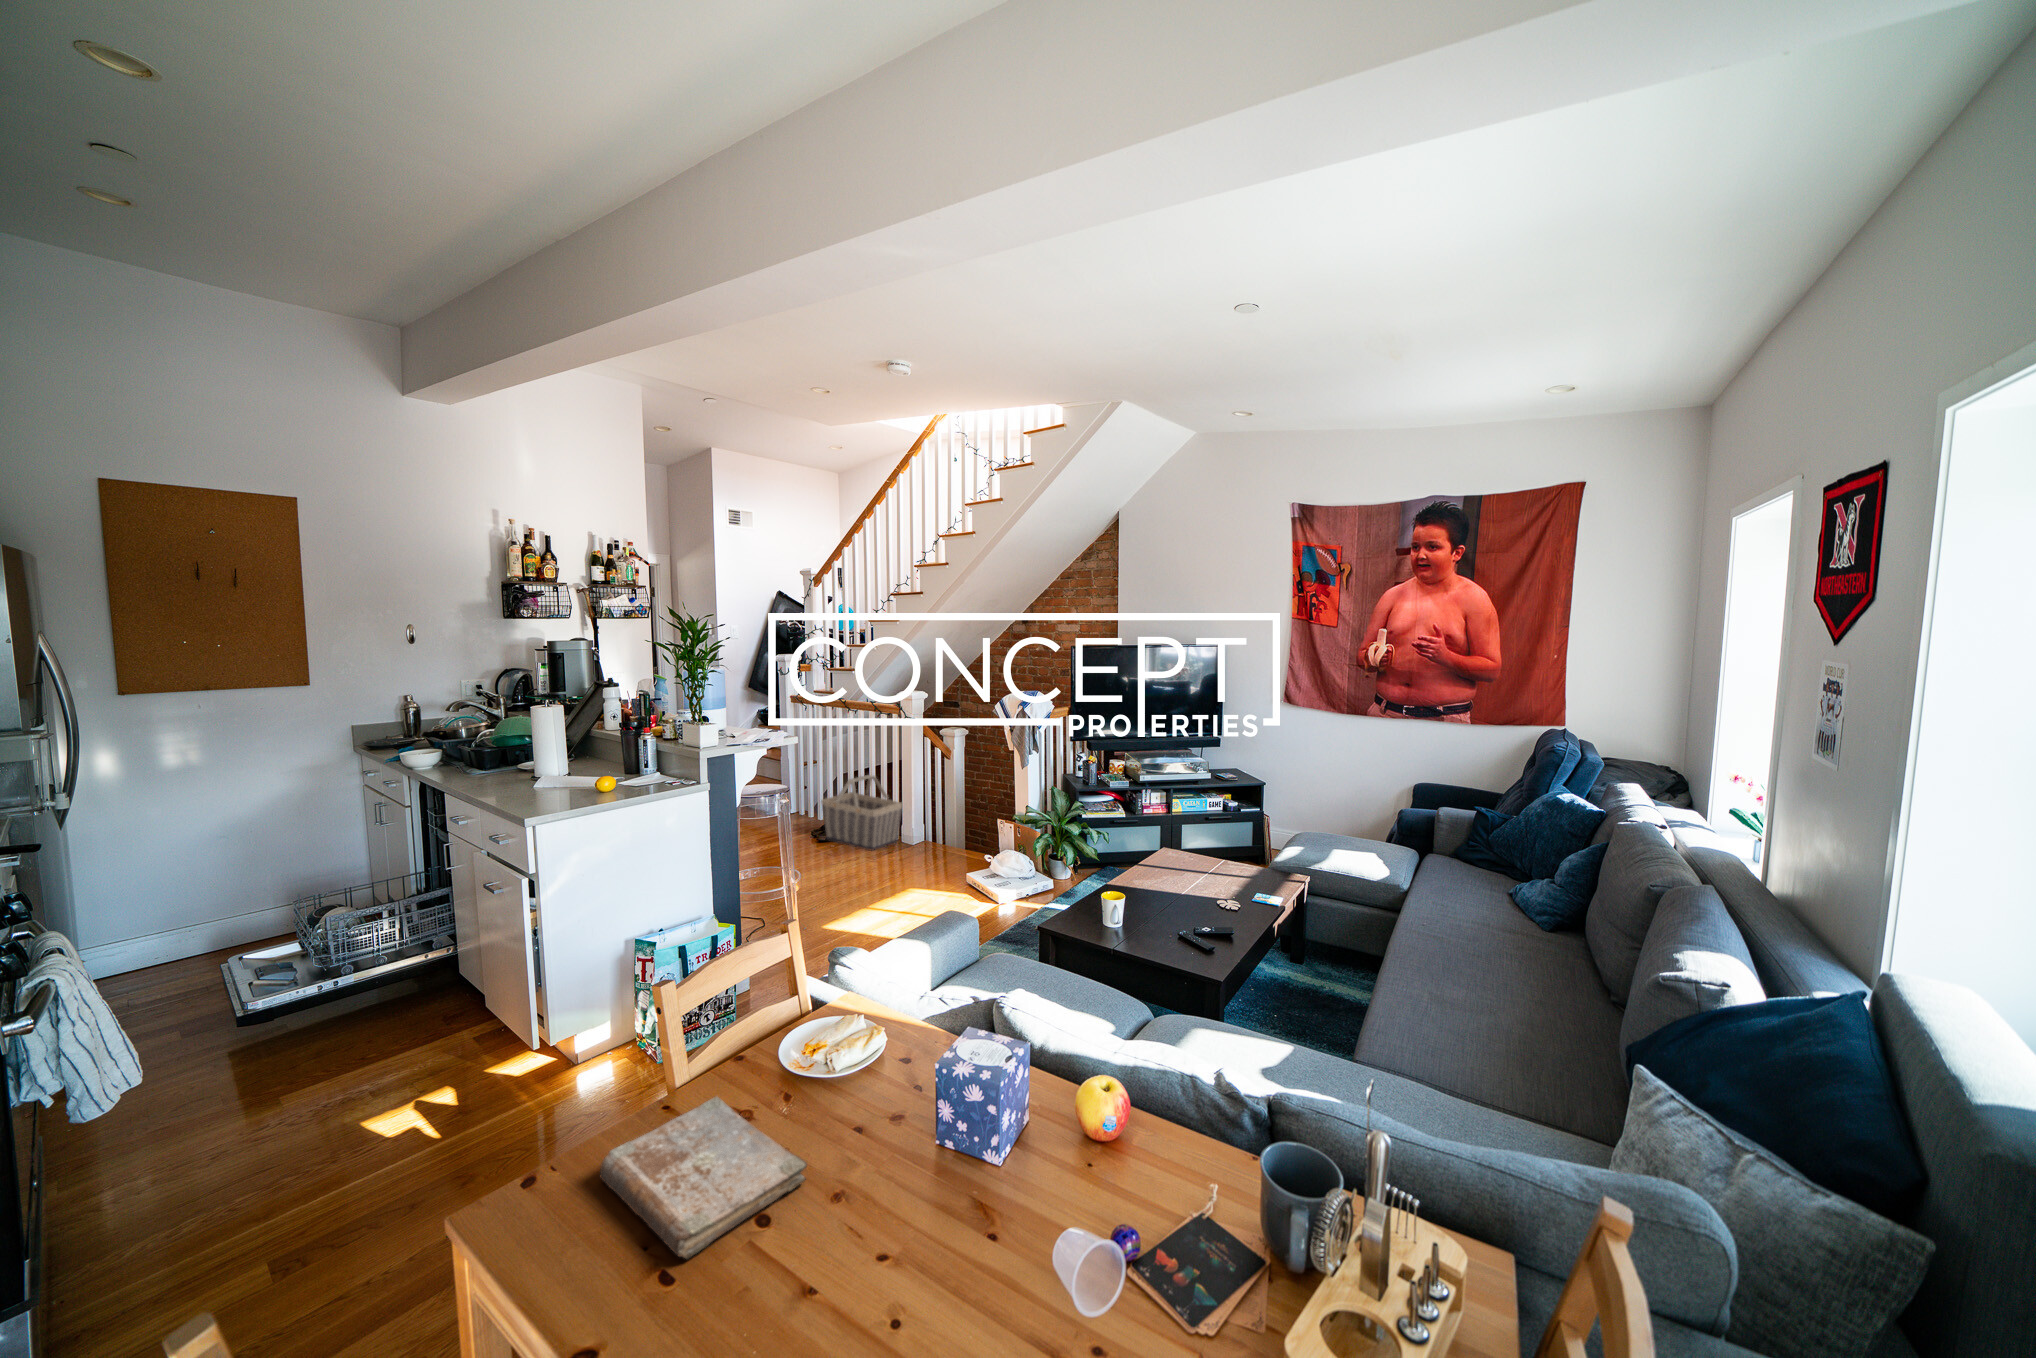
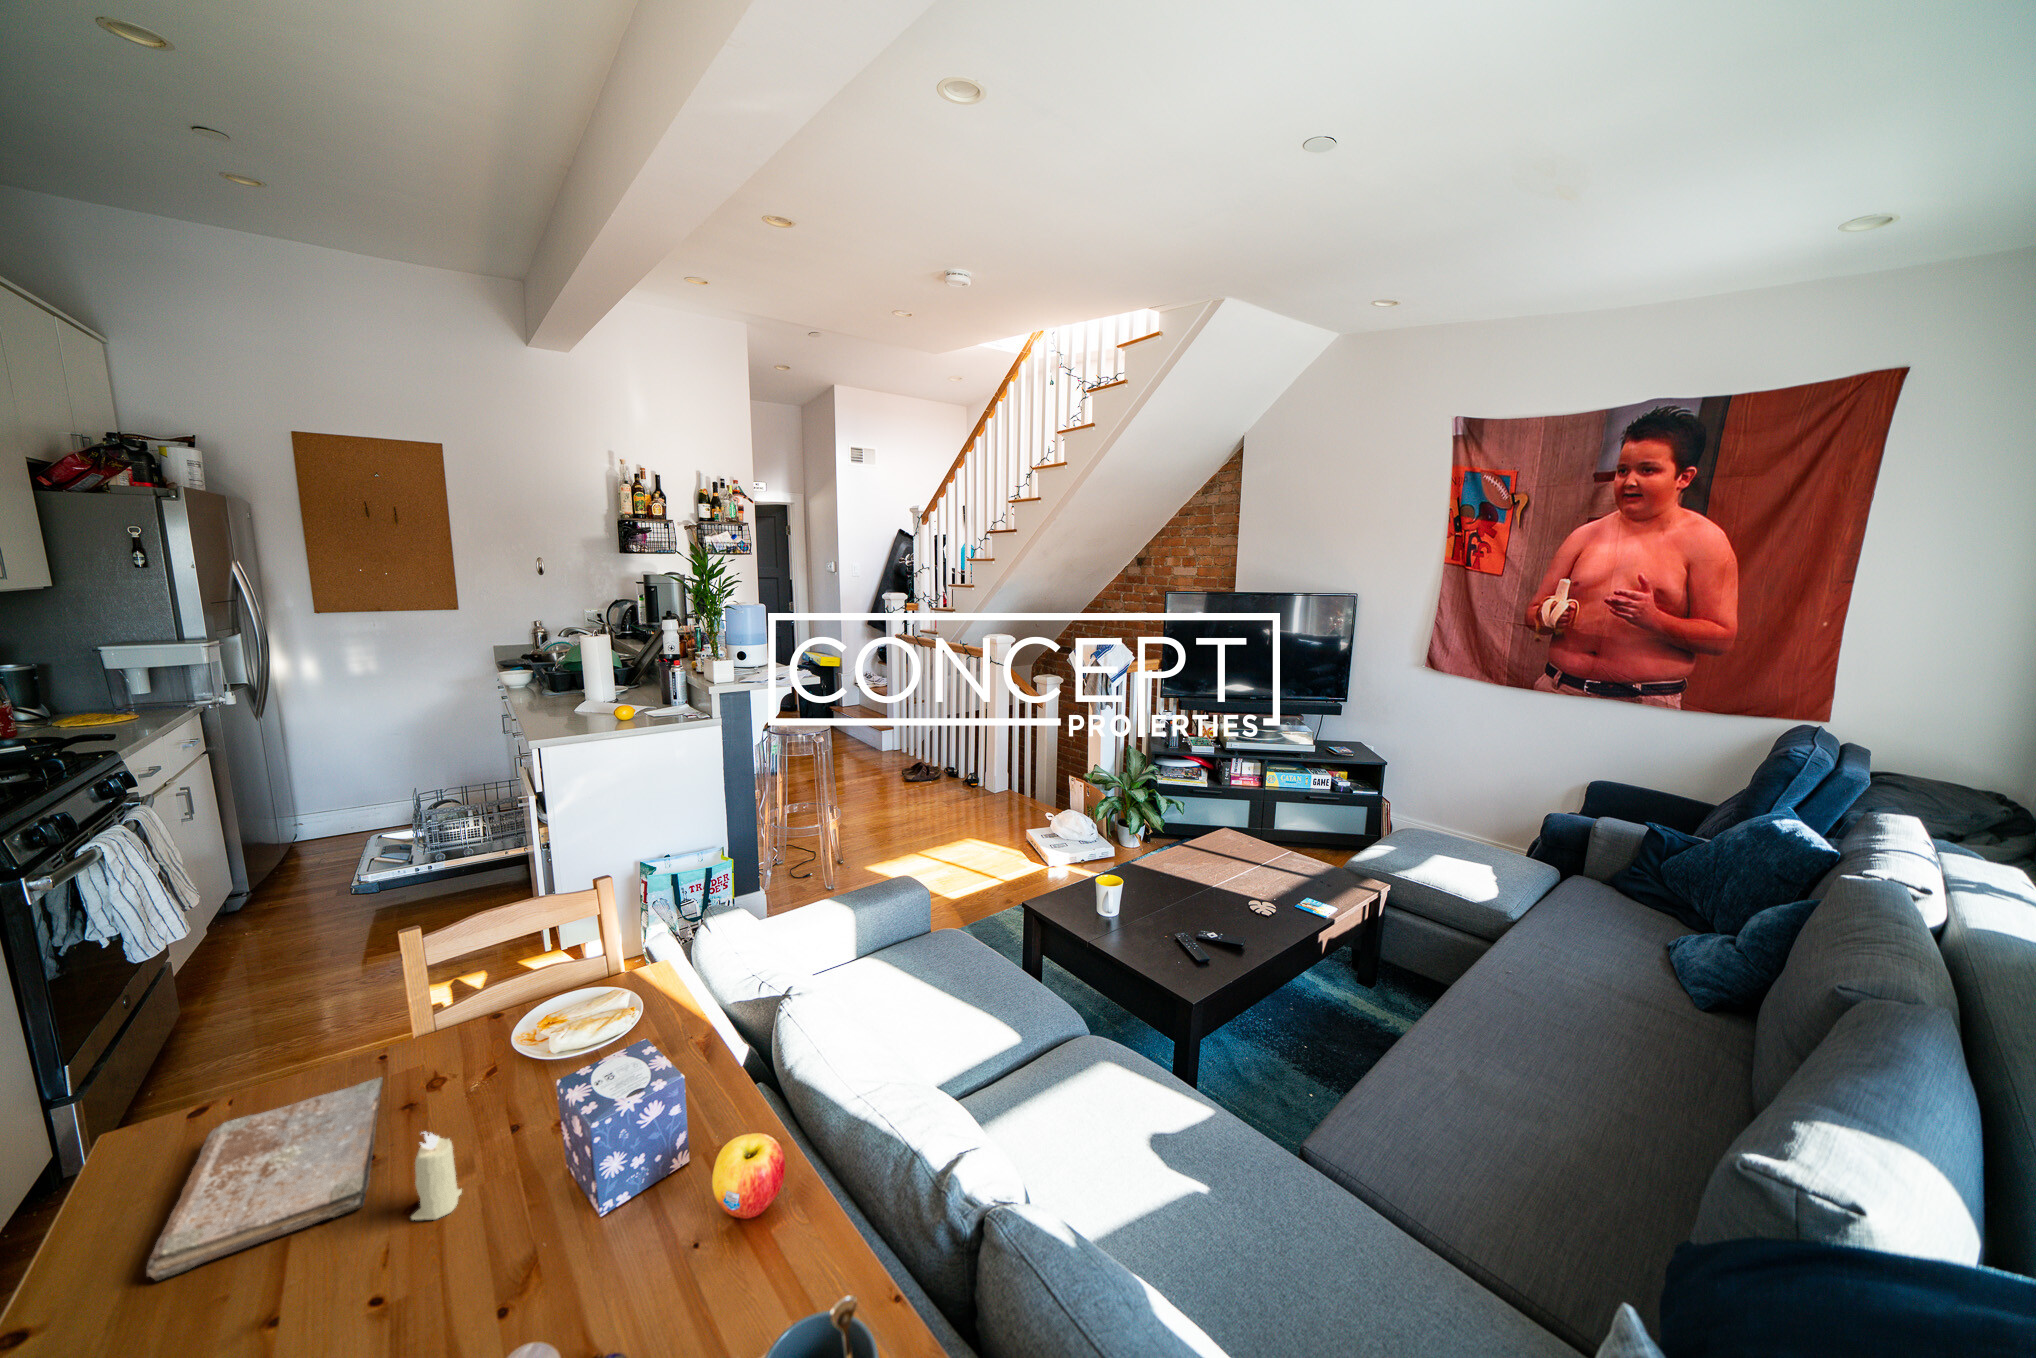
basket: present [821,775,903,851] -> none [921,715,997,792]
candle: none [854,1098,885,1179] -> present [411,1132,462,1220]

